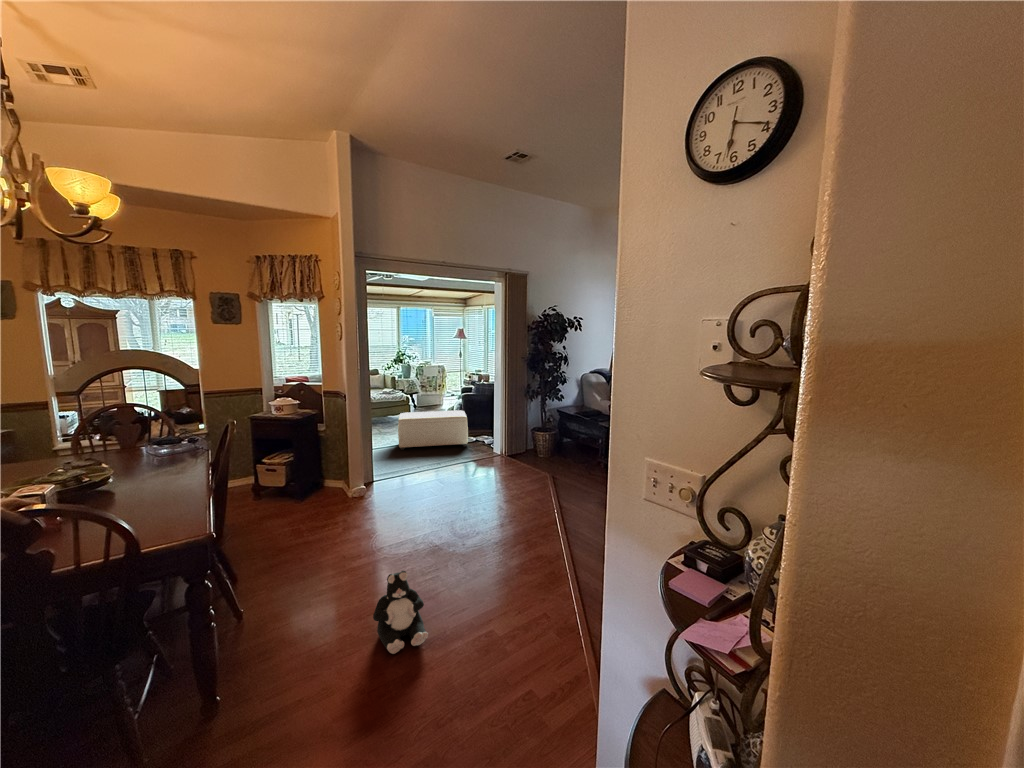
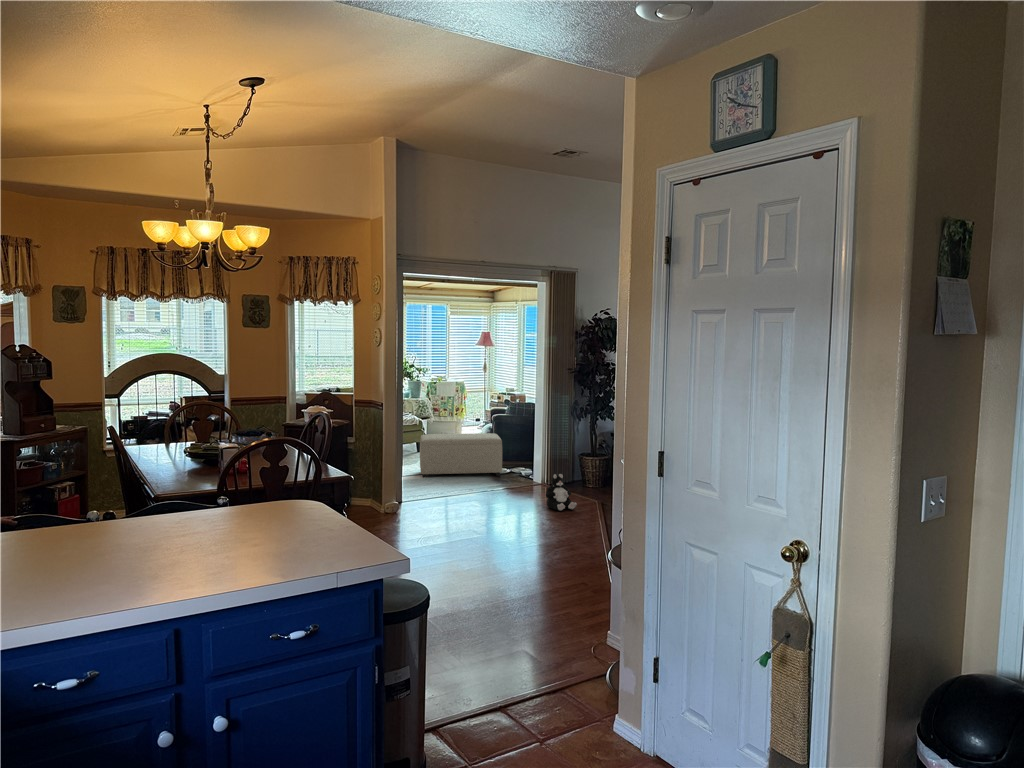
plush toy: present [373,571,428,654] -> present [546,473,577,511]

